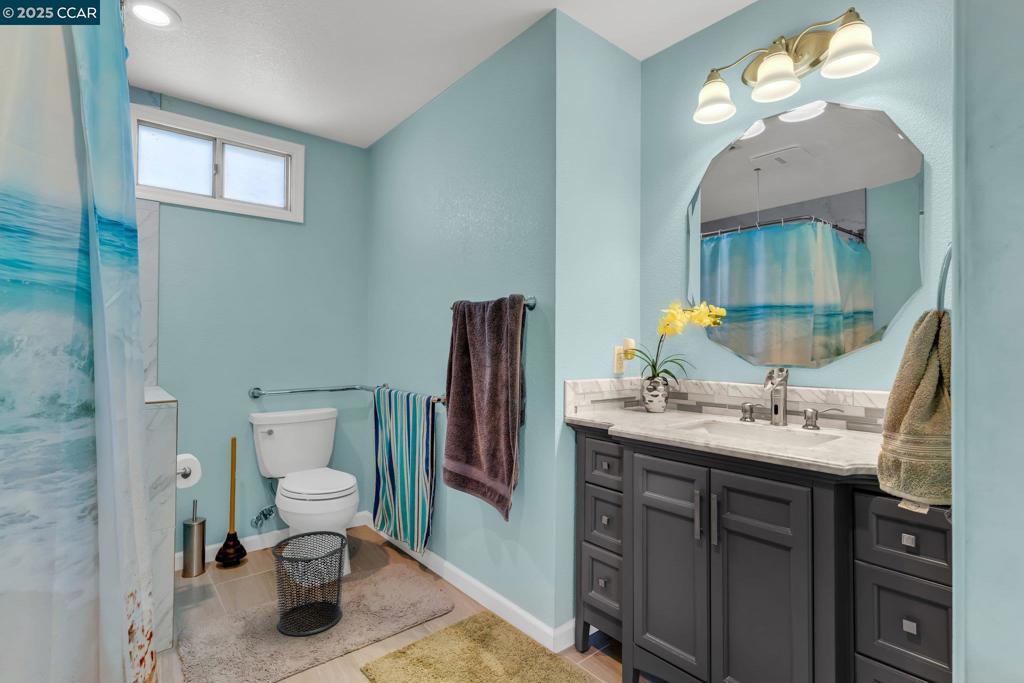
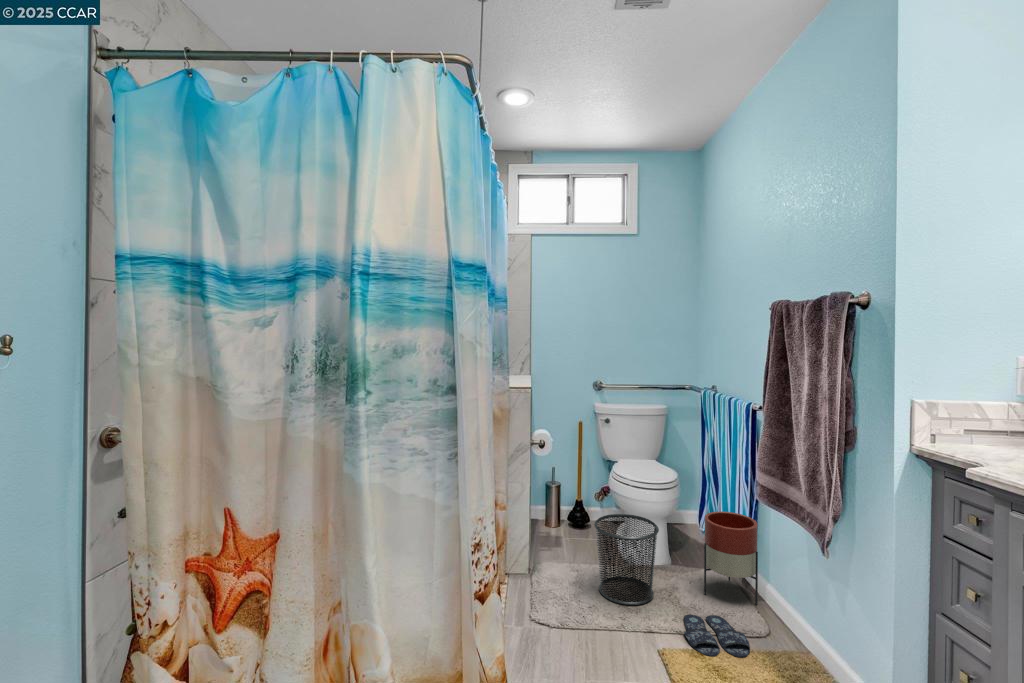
planter: none [389,505,439,594] -> present [704,512,758,605]
slippers: none [378,609,444,651] -> present [683,615,750,658]

